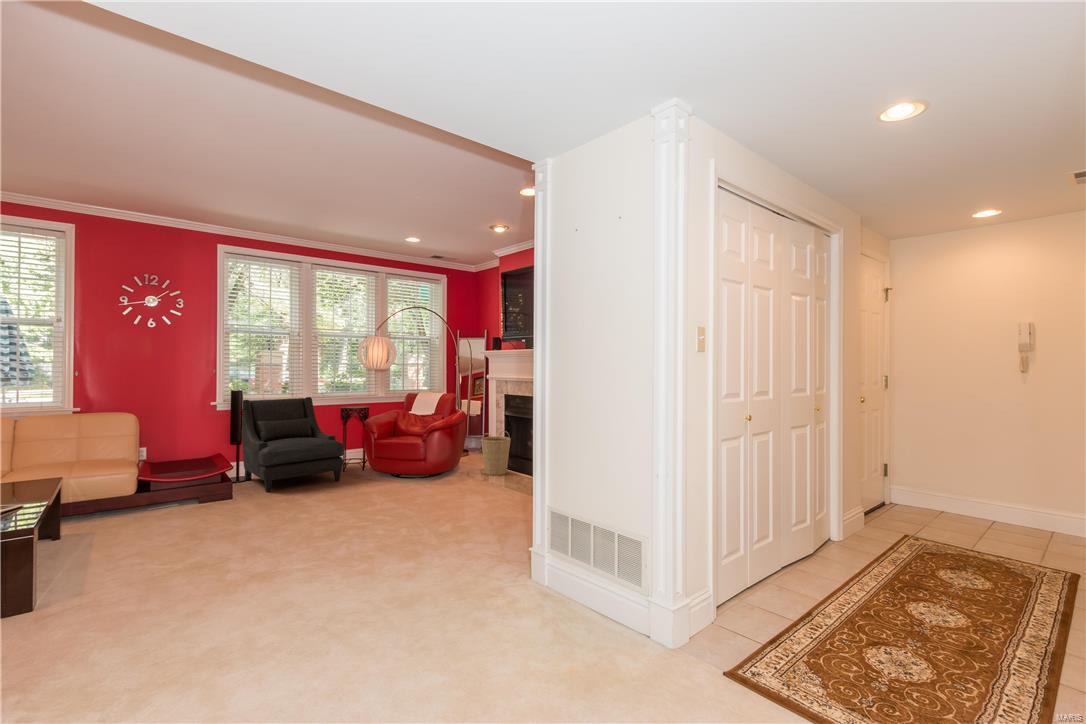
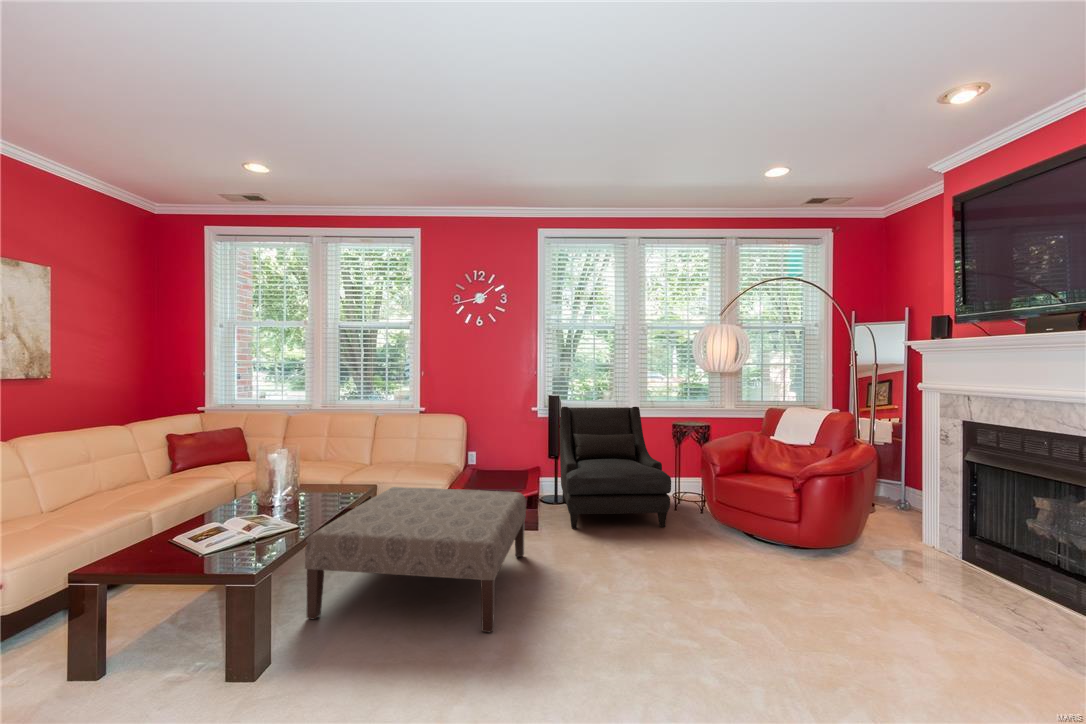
basket: present [481,431,511,476] -> none [910,493,982,580]
ottoman: none [75,463,250,569] -> present [305,487,526,632]

